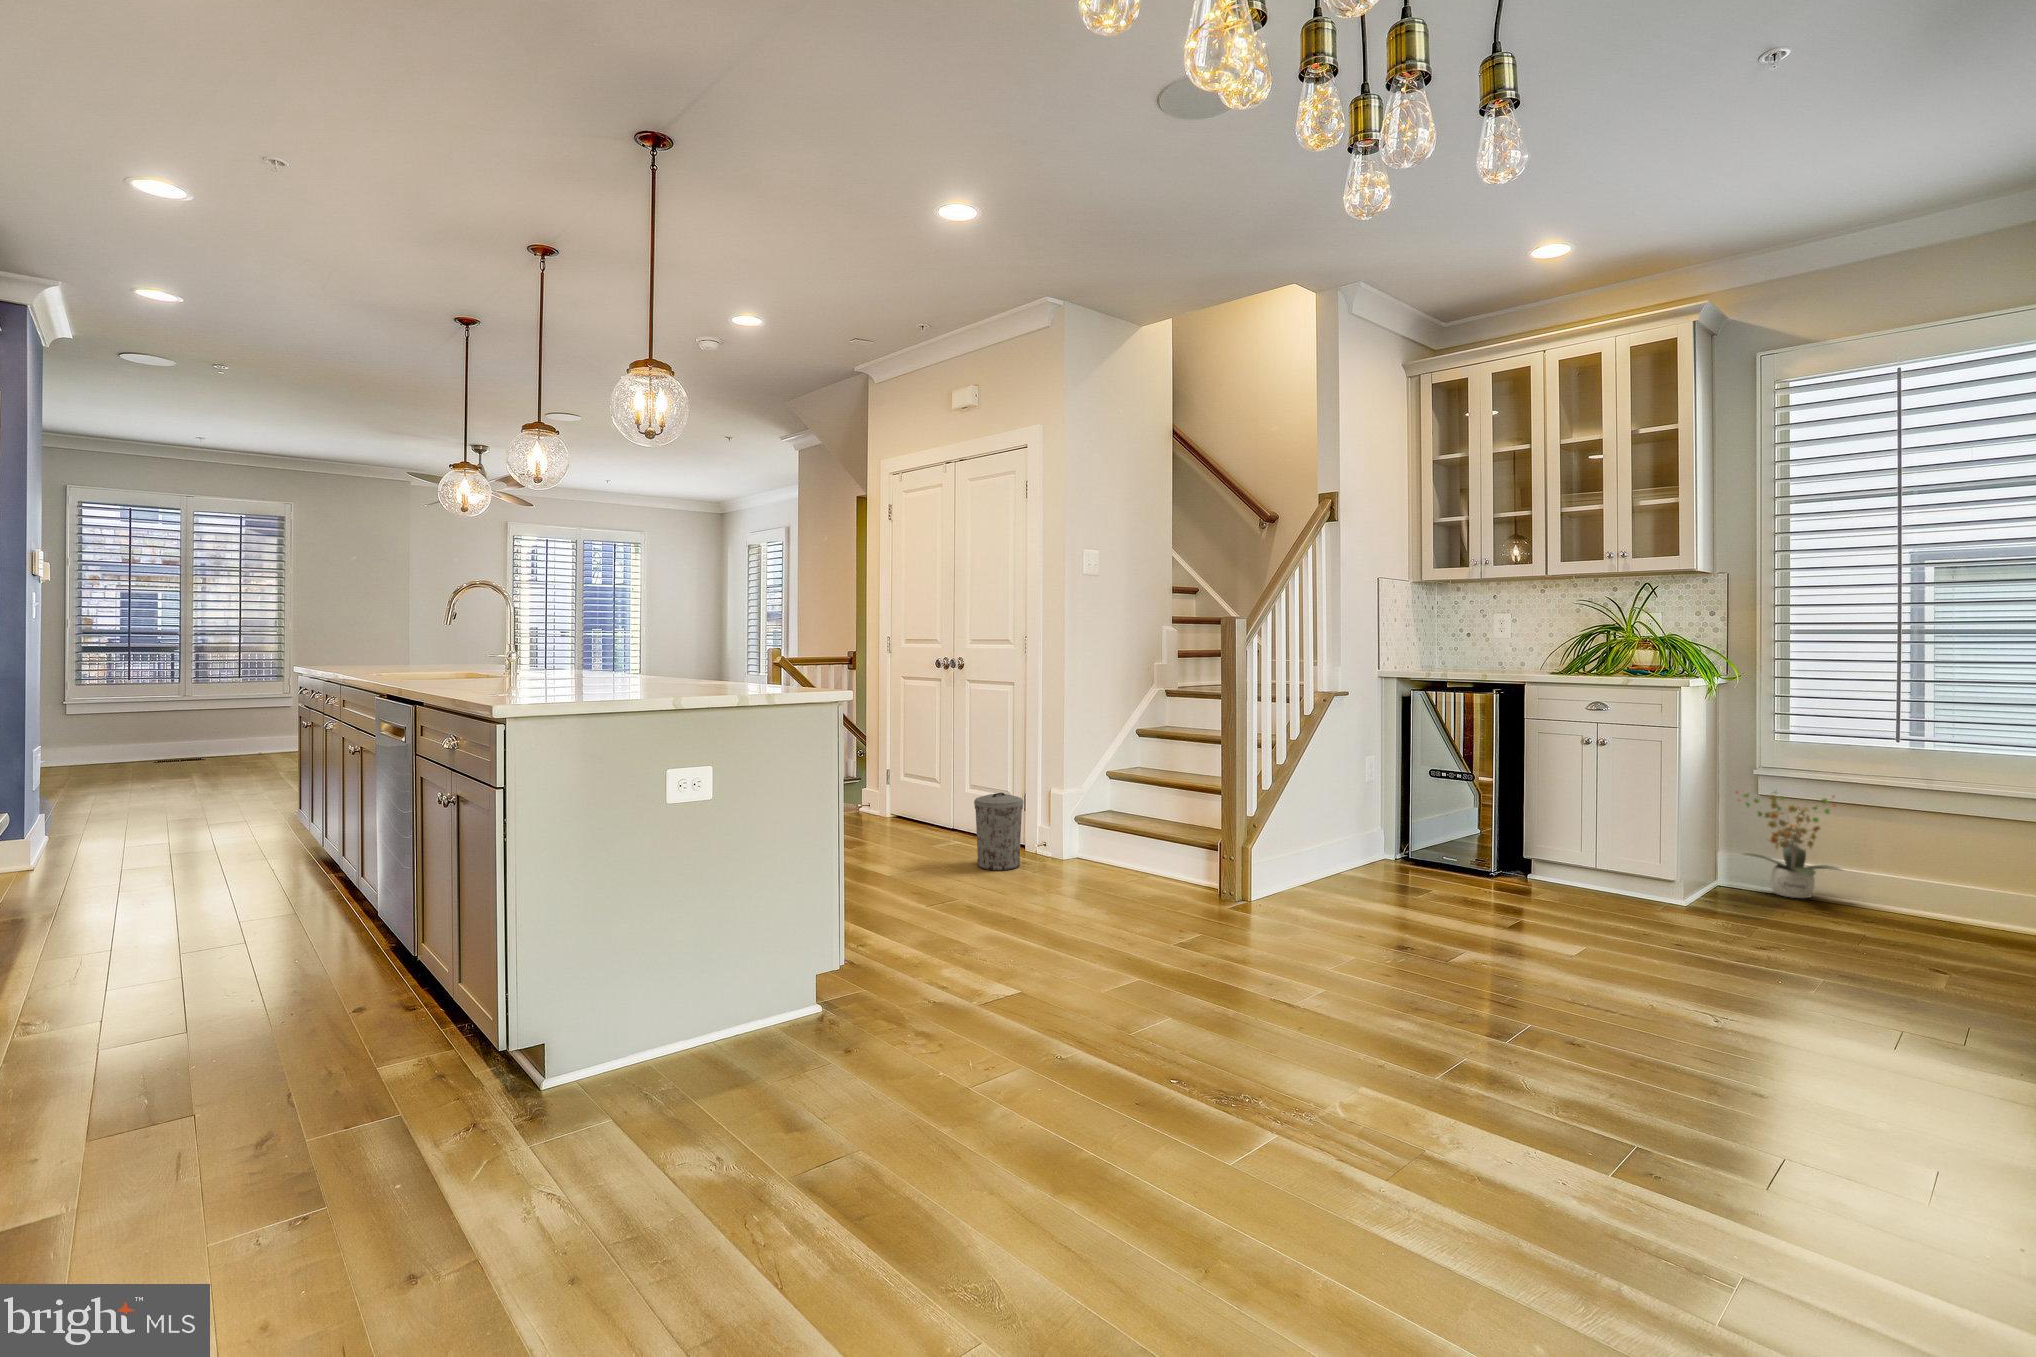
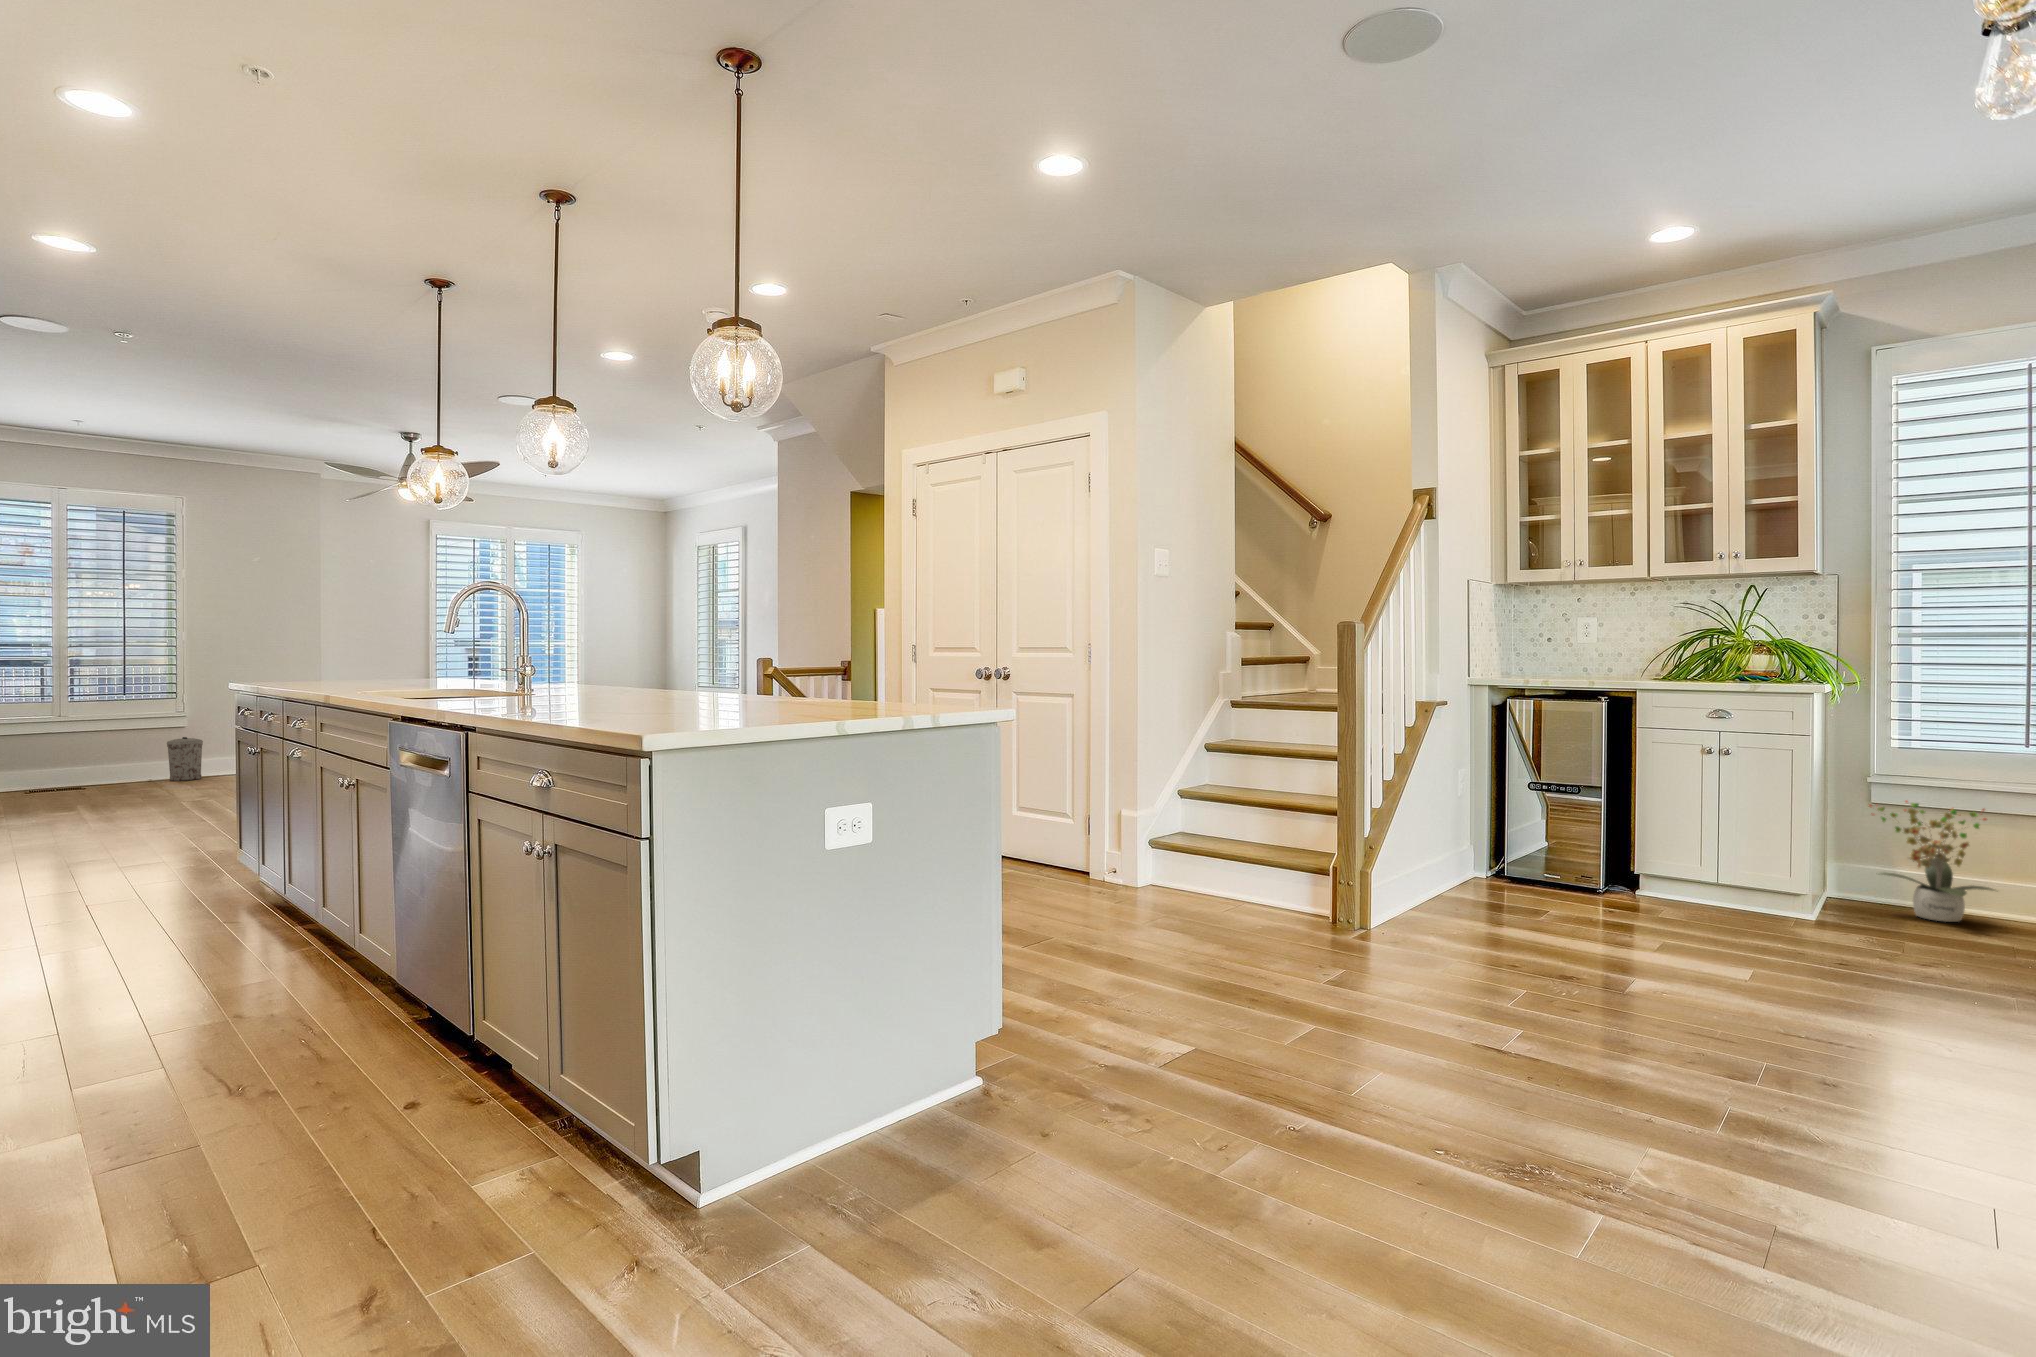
trash can: present [974,793,1023,870] -> present [167,737,203,781]

